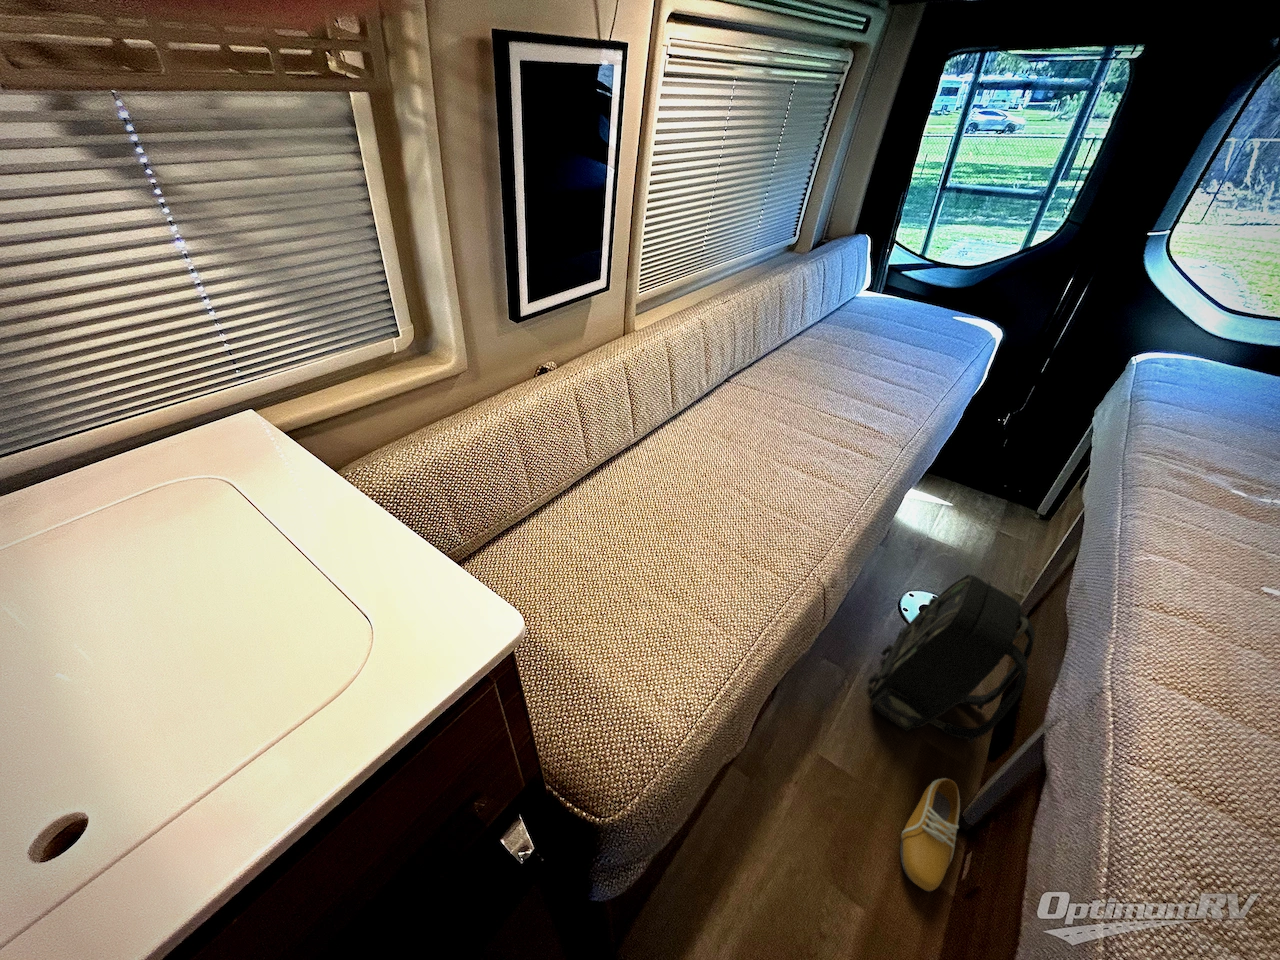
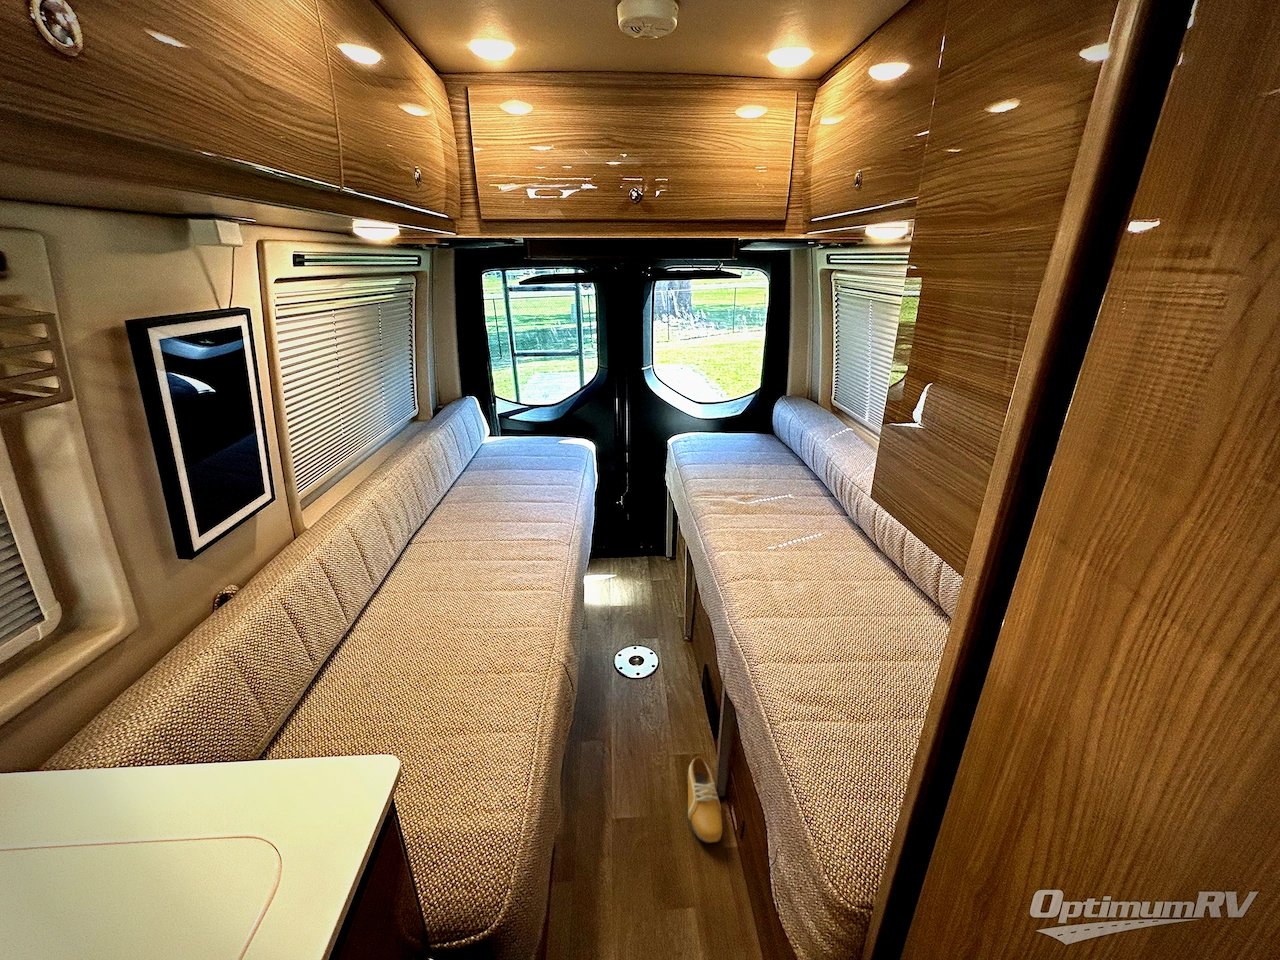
backpack: present [868,574,1035,744] -> none [620,611,705,747]

